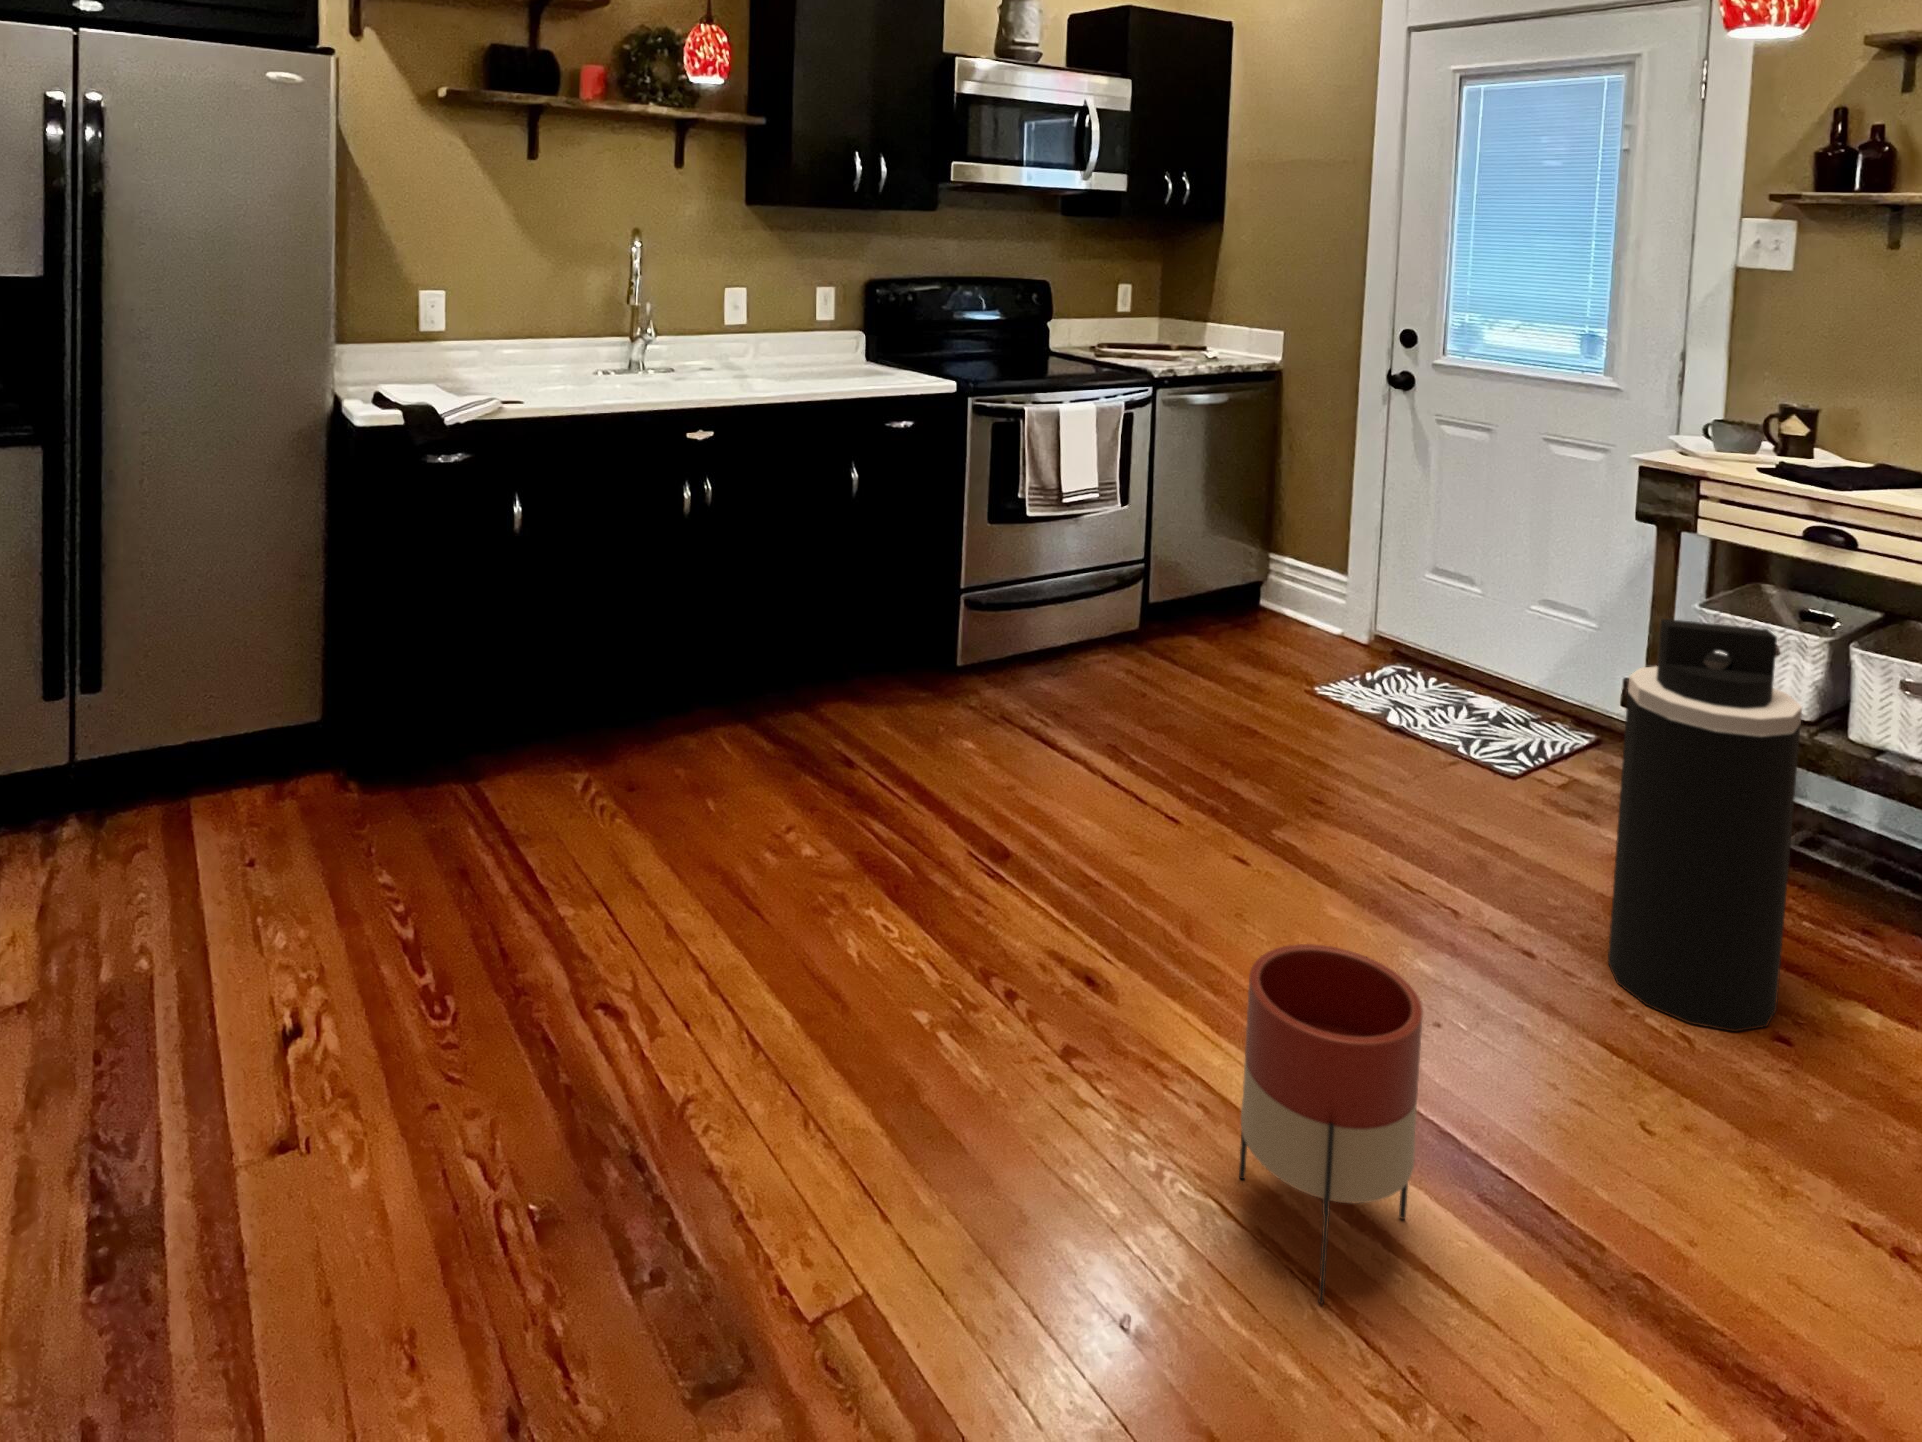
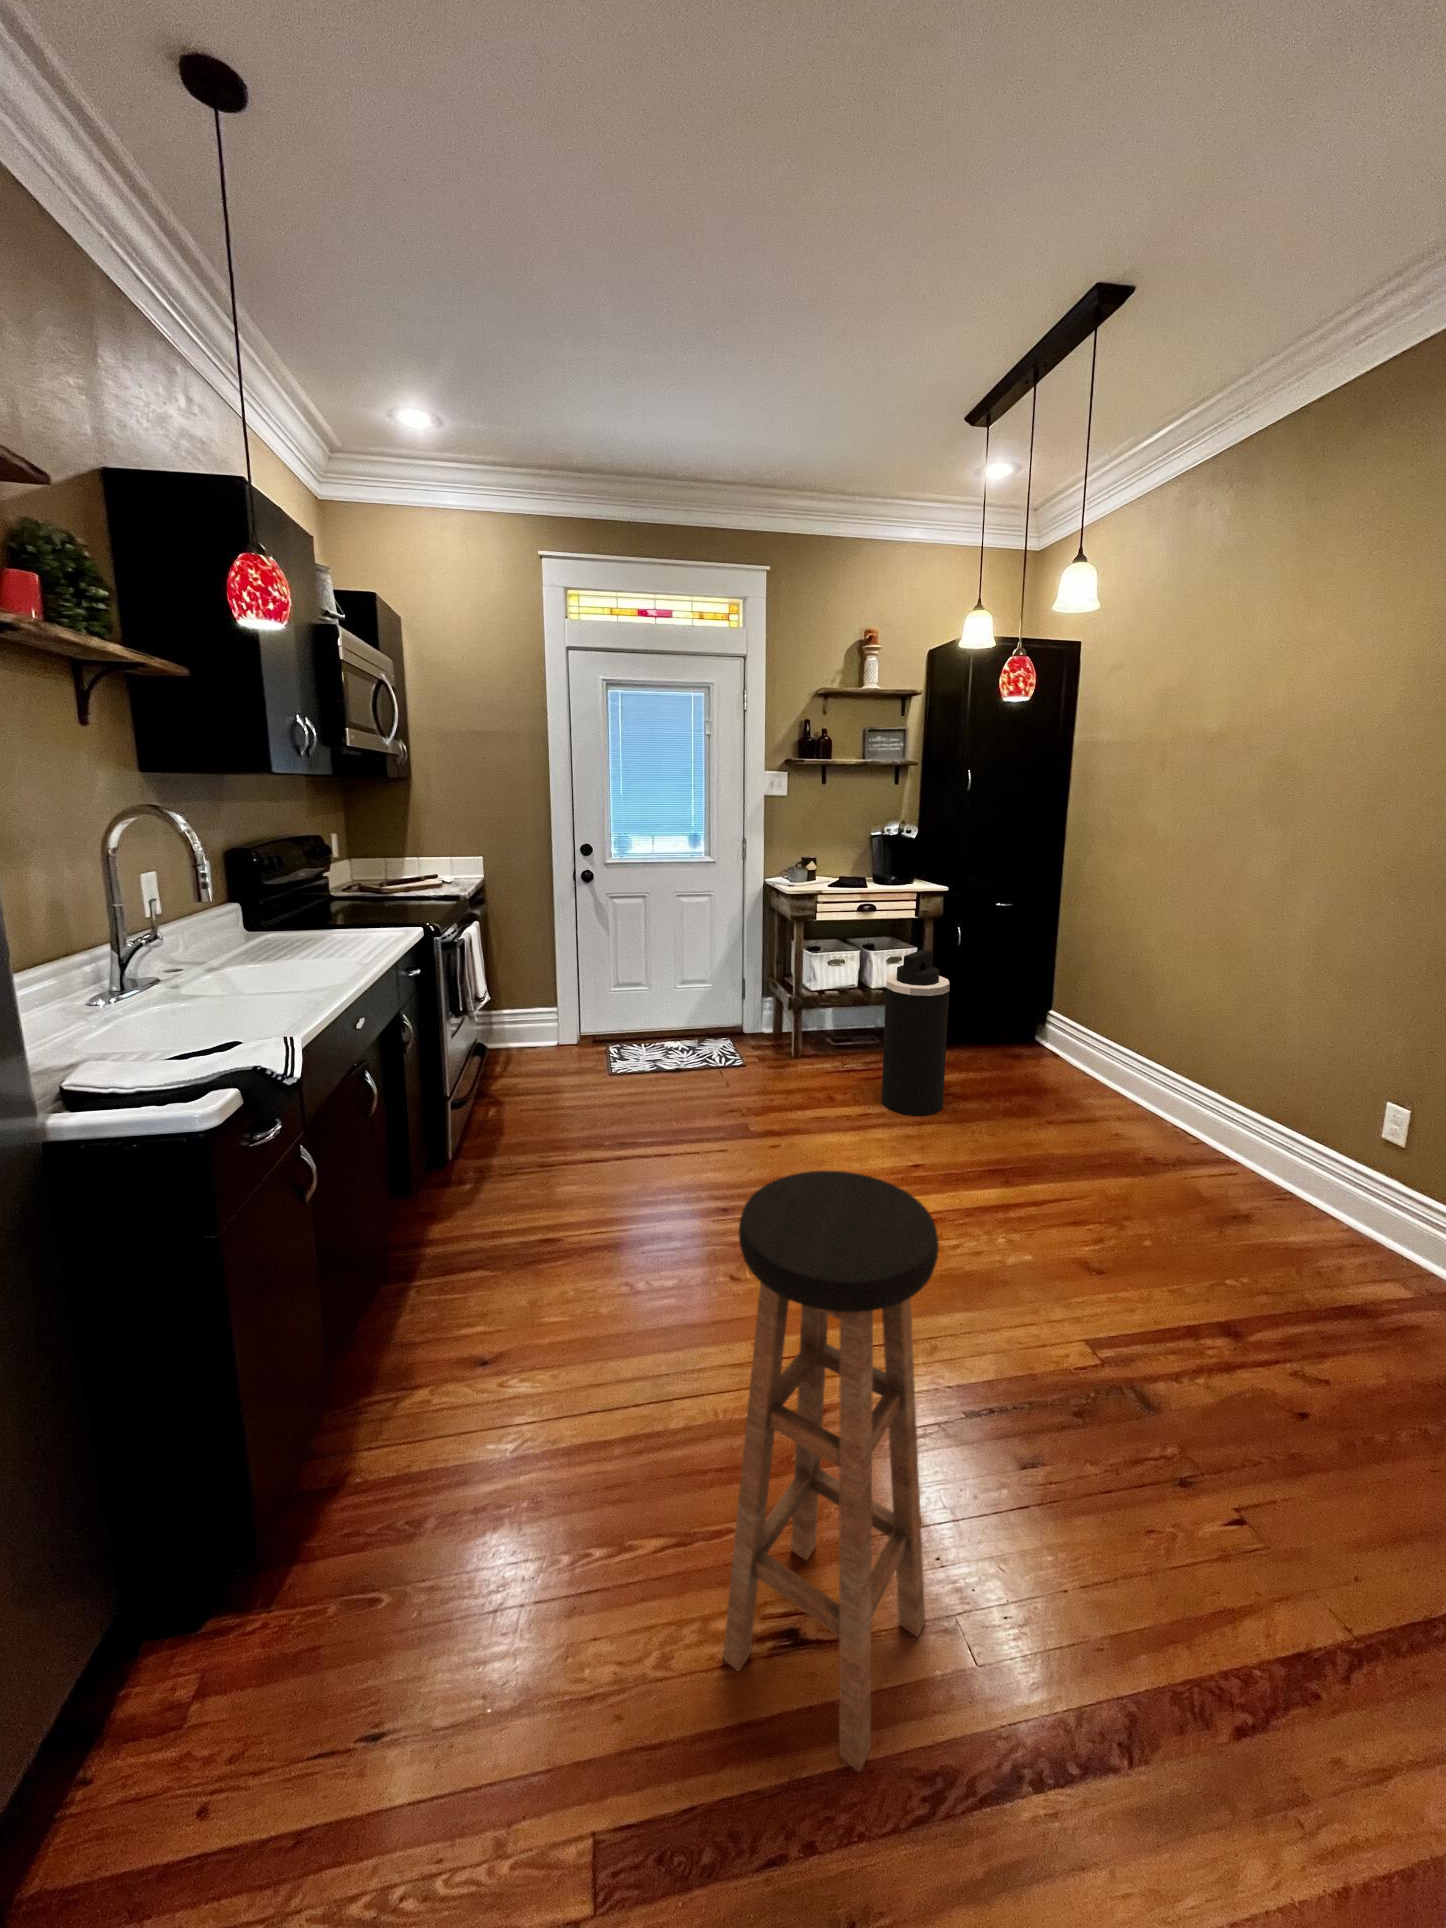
bar stool: none [323,564,554,1135] -> present [723,1171,939,1771]
planter: present [1239,944,1423,1303] -> none [1009,1128,1097,1266]

